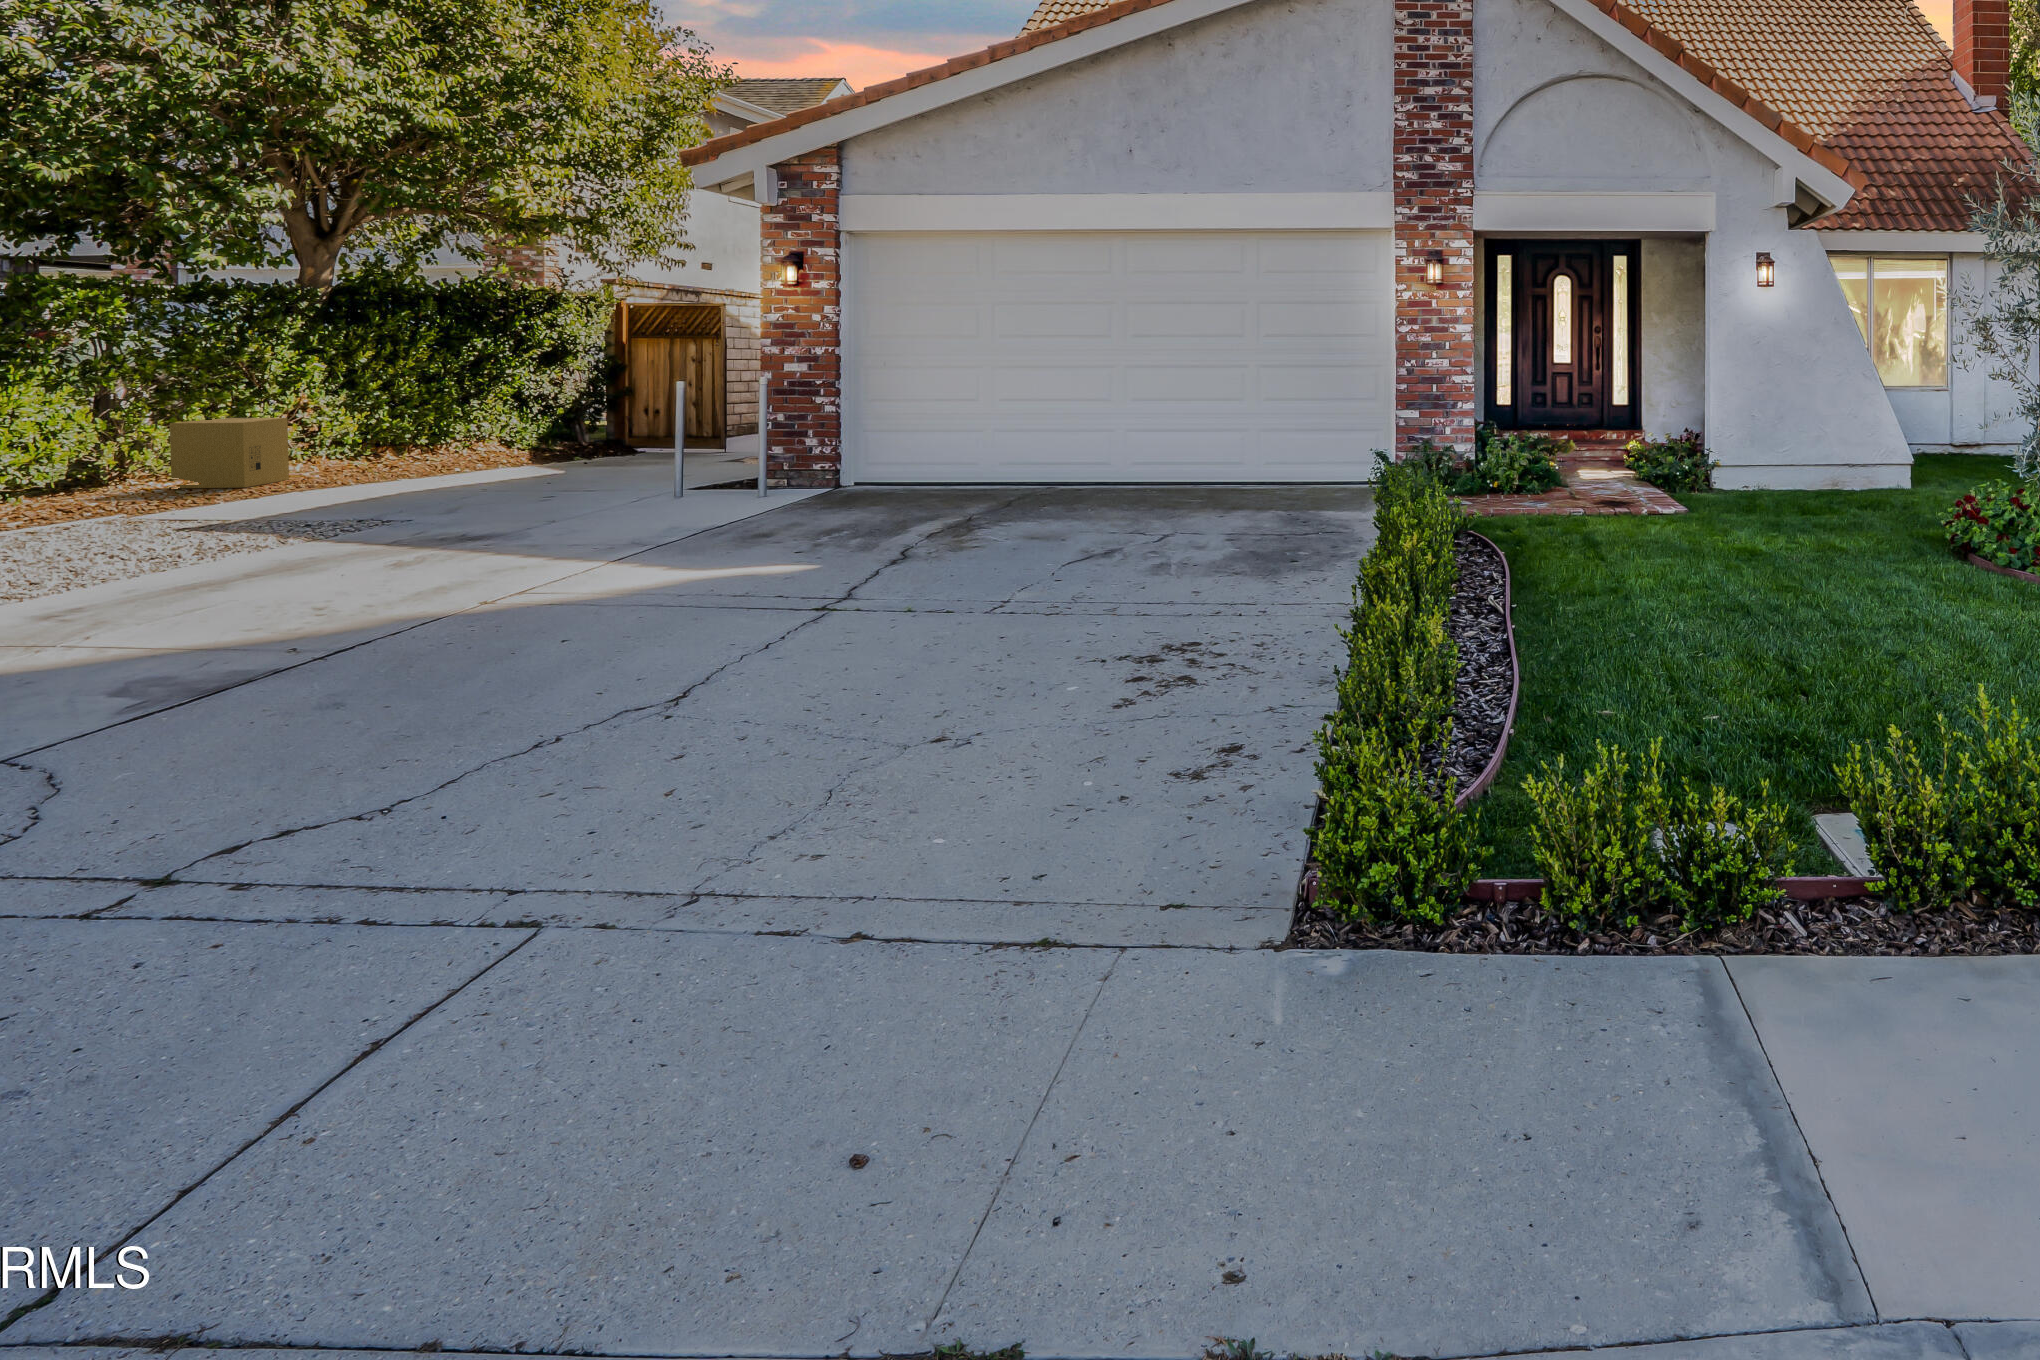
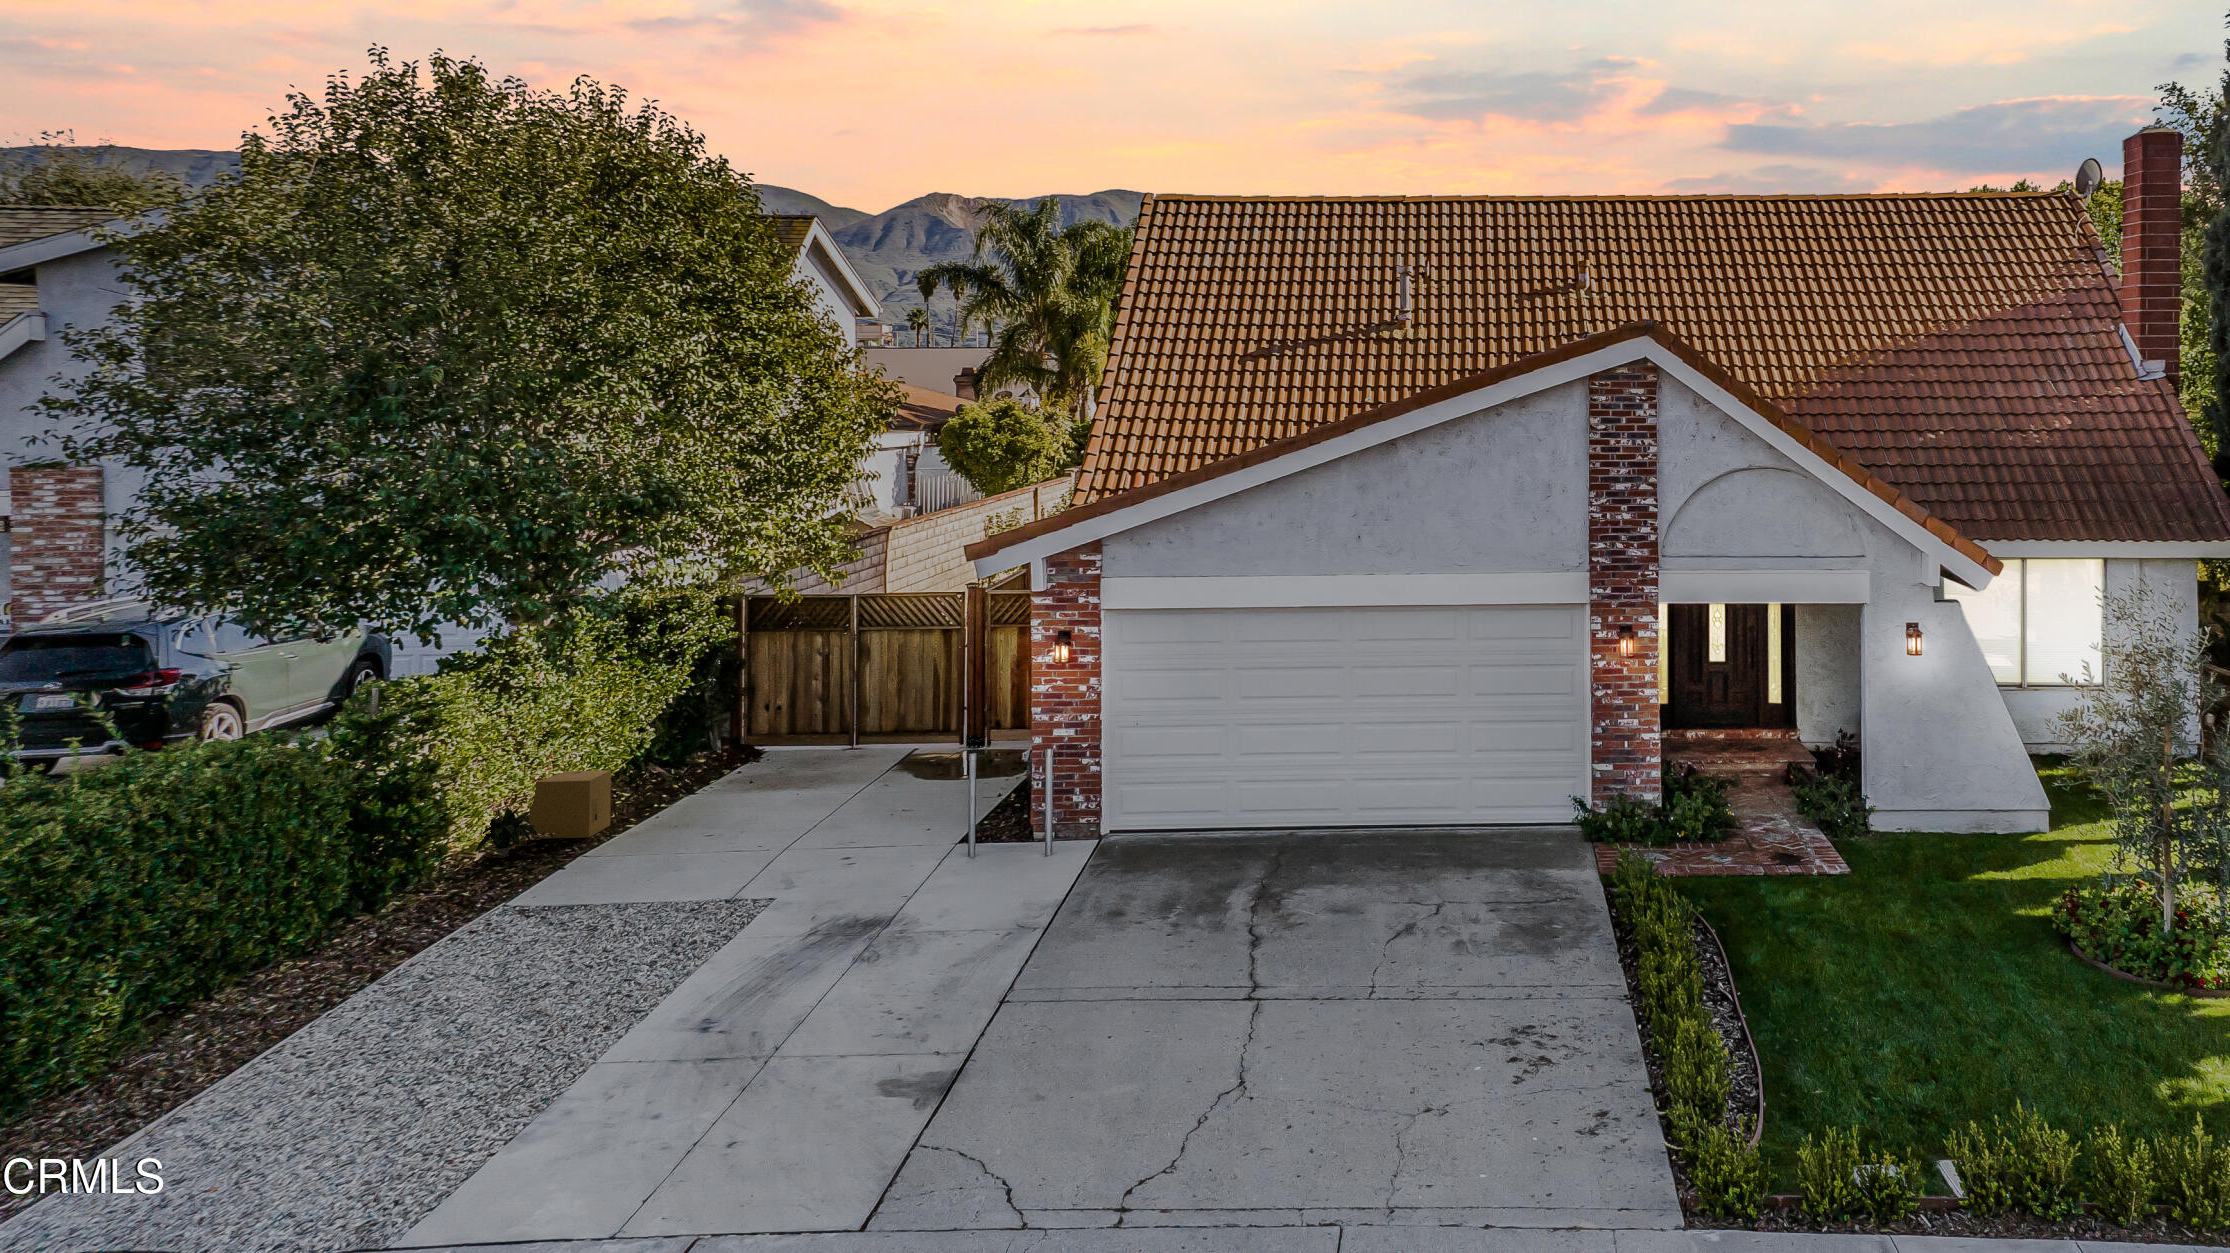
potted plant: none [63,442,164,502] -> present [475,807,538,858]

